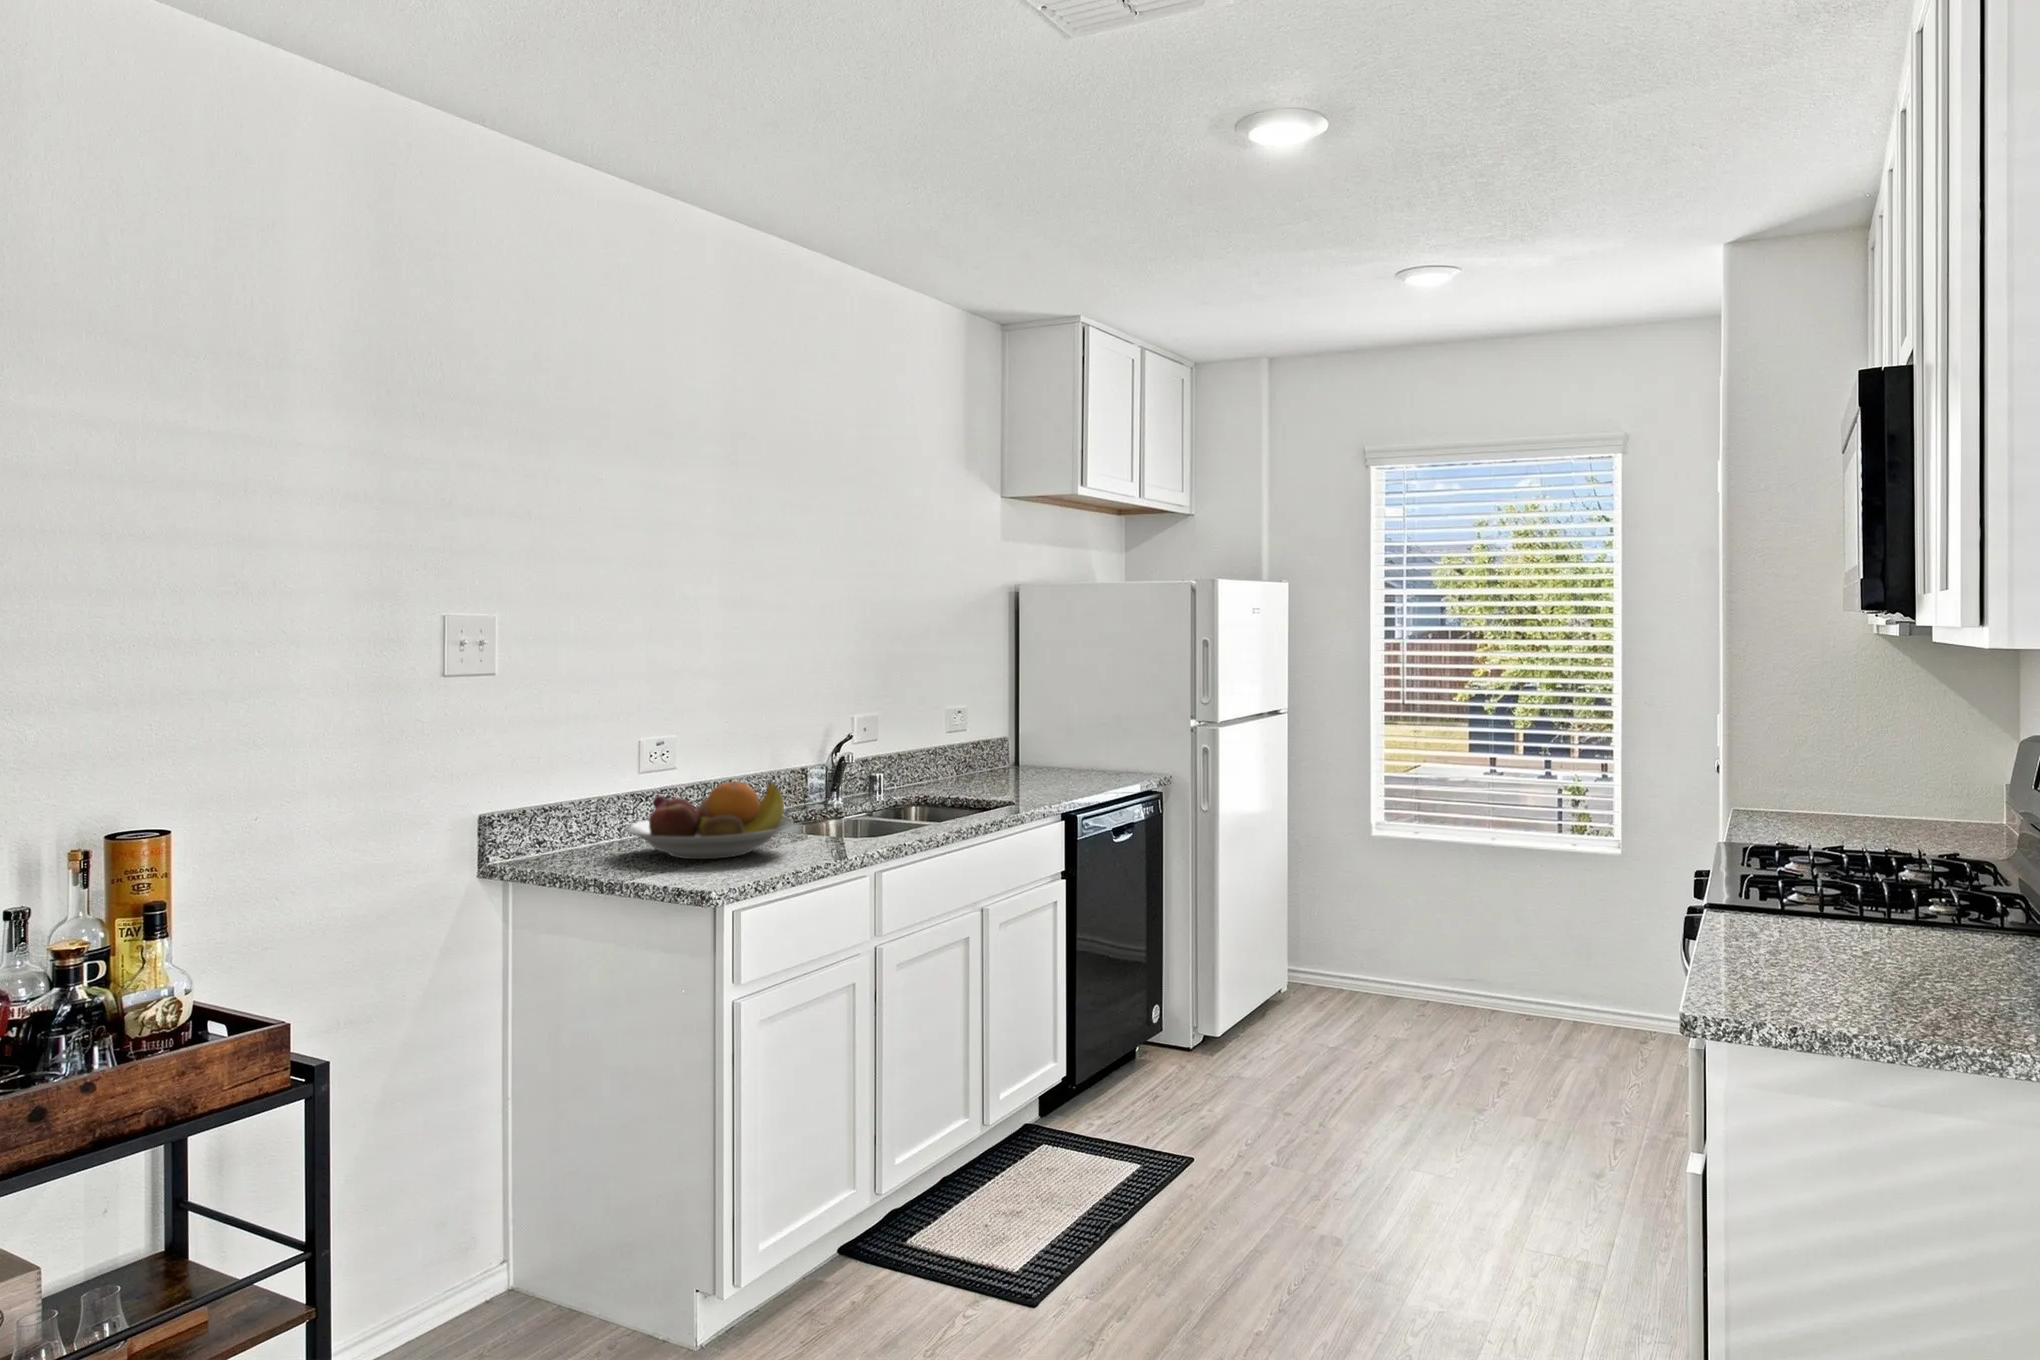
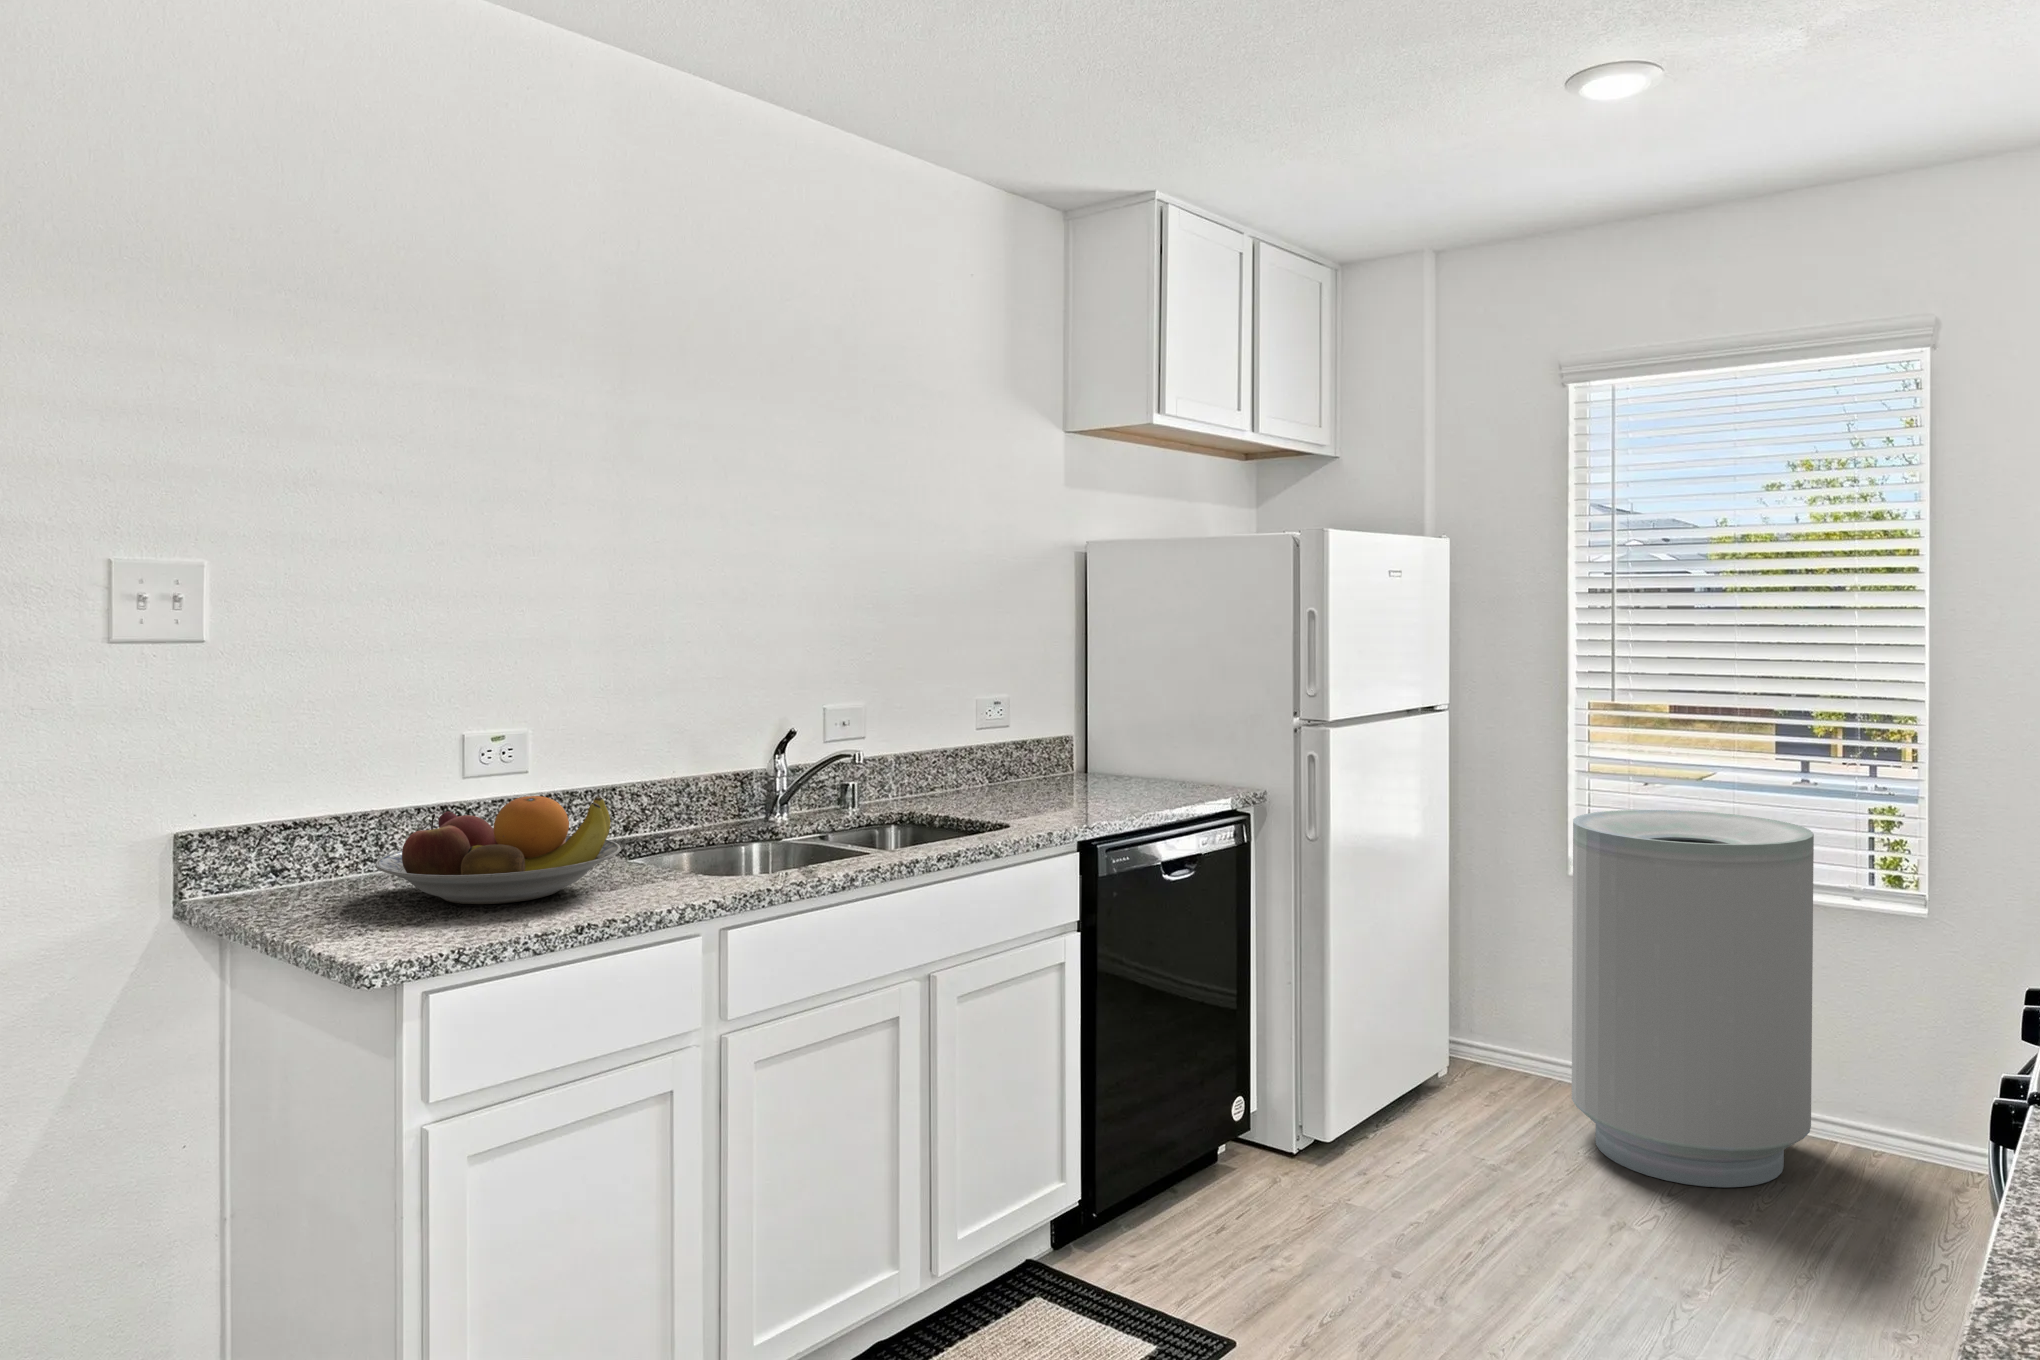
trash can: none [1385,783,1552,1051] -> present [1572,810,1814,1187]

